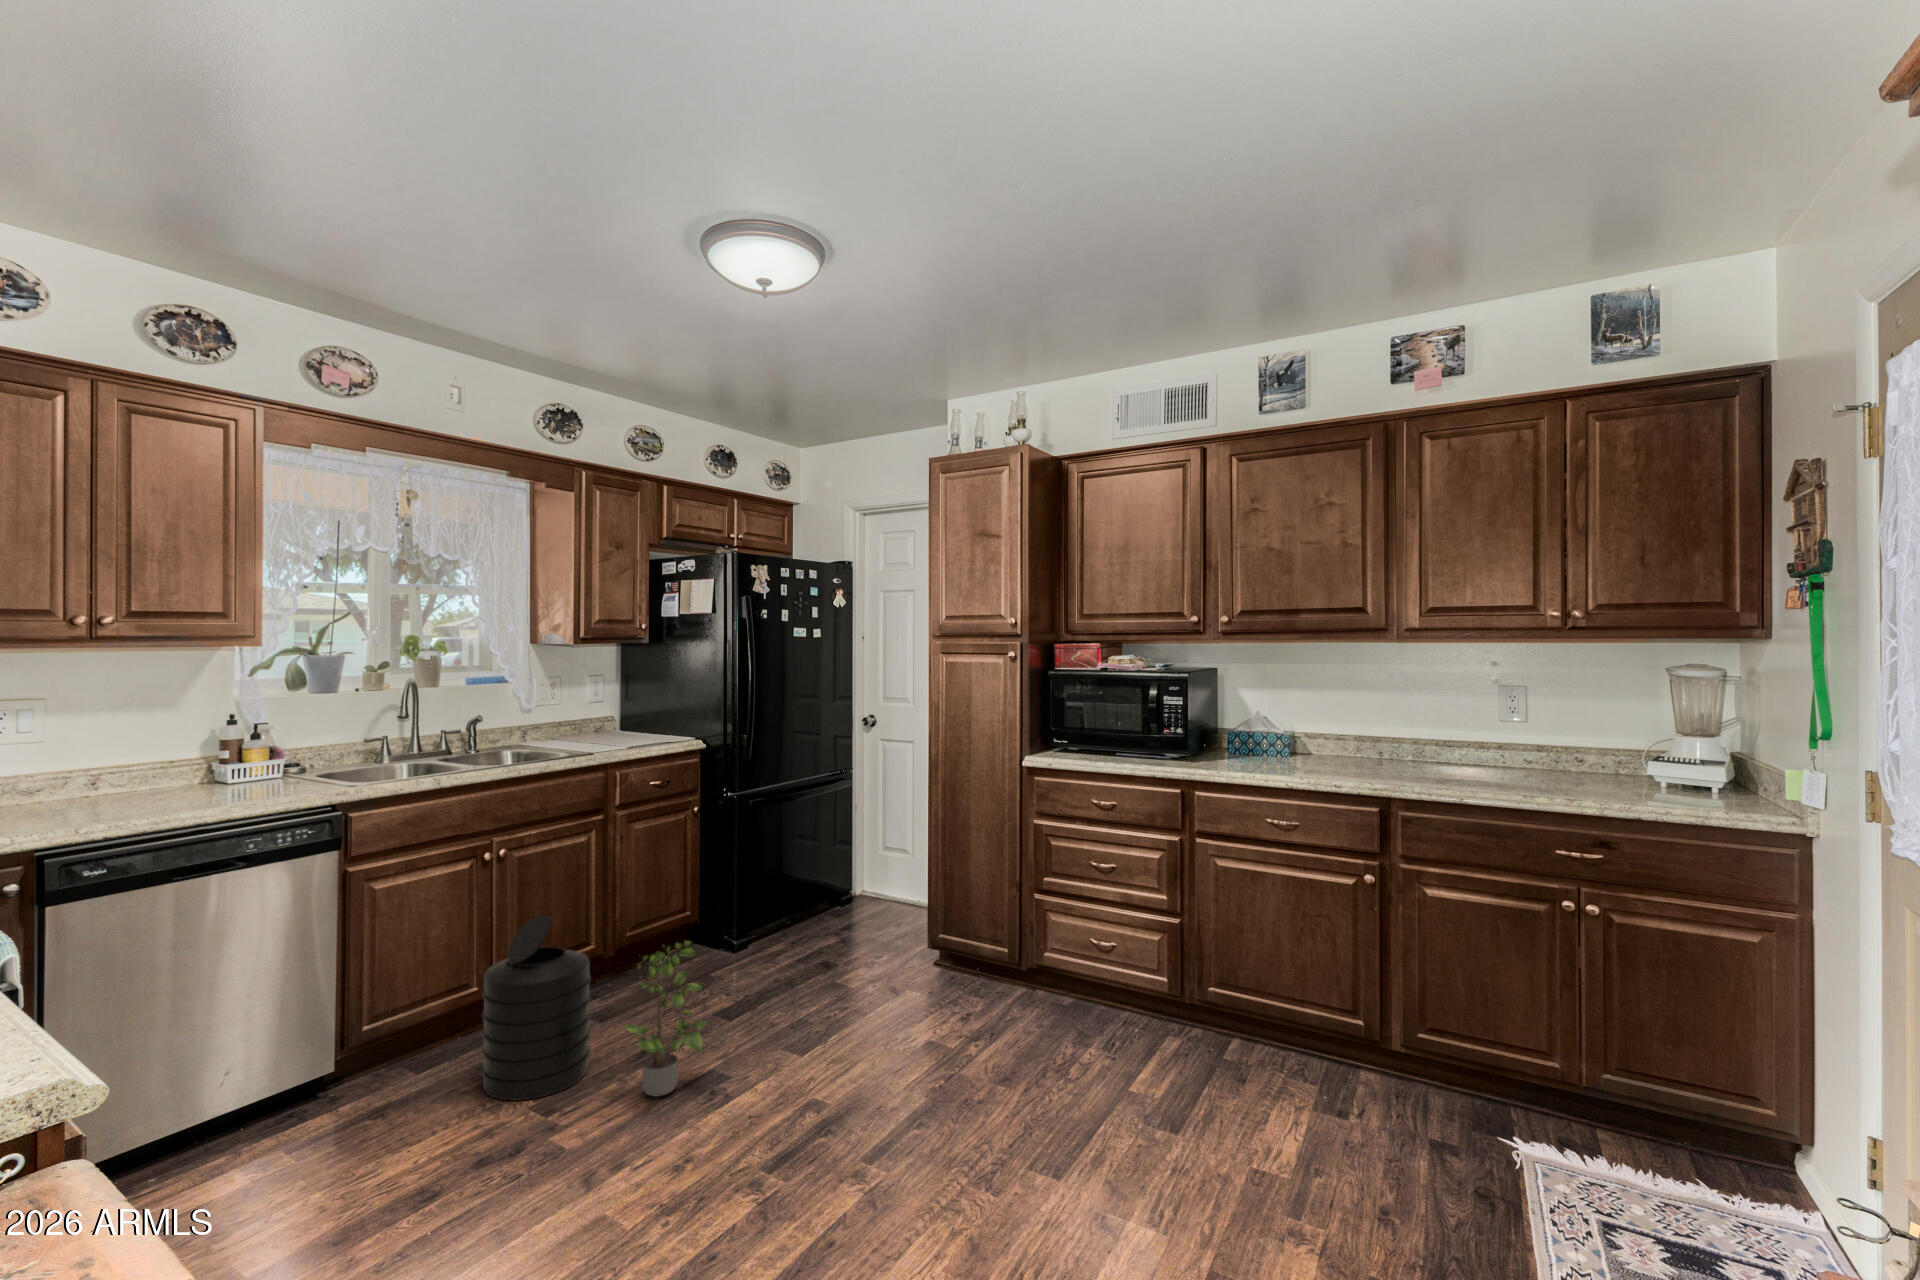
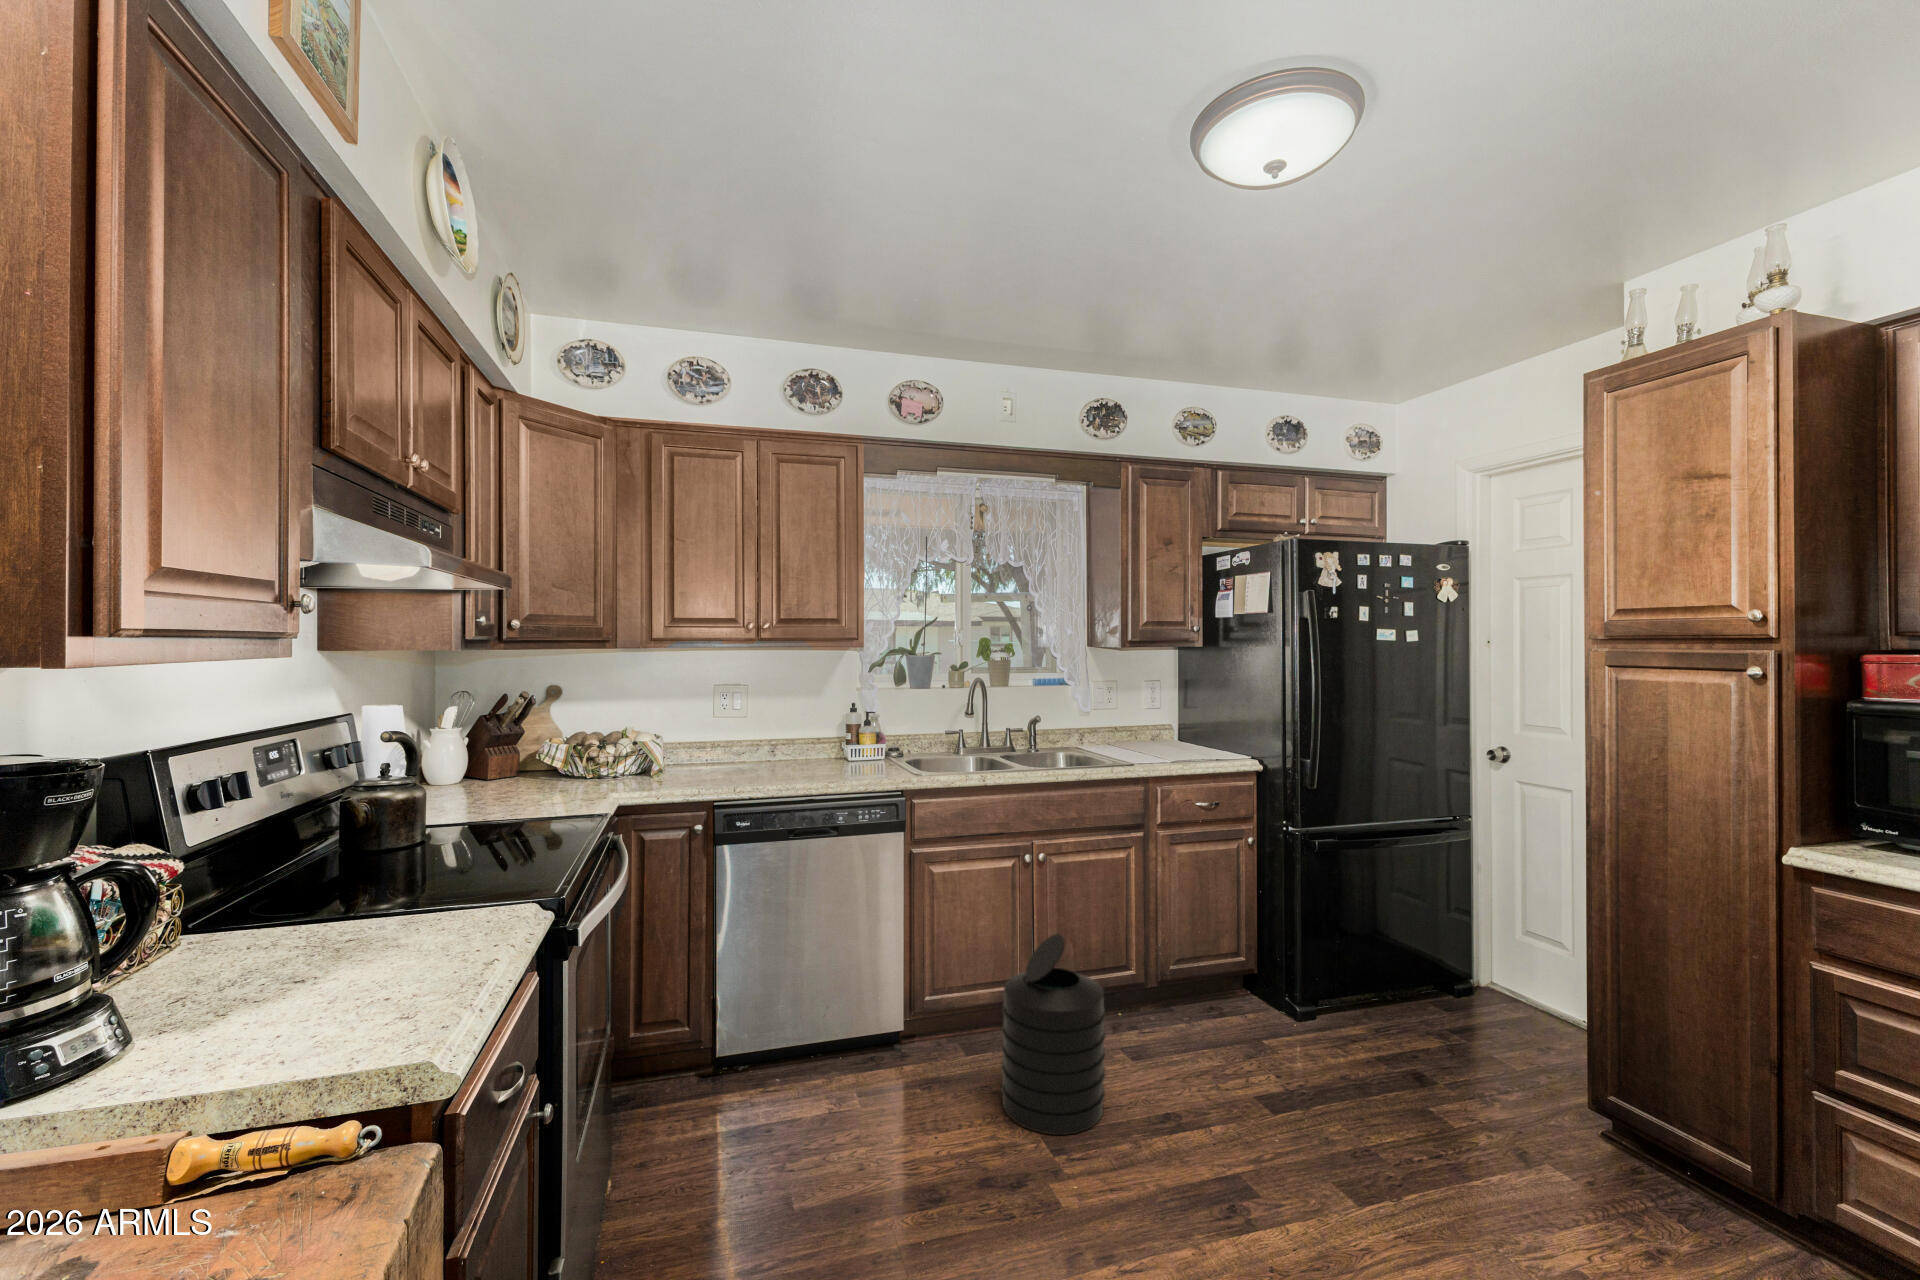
potted plant: present [625,941,708,1096] -> none [1128,1004,1234,1191]

